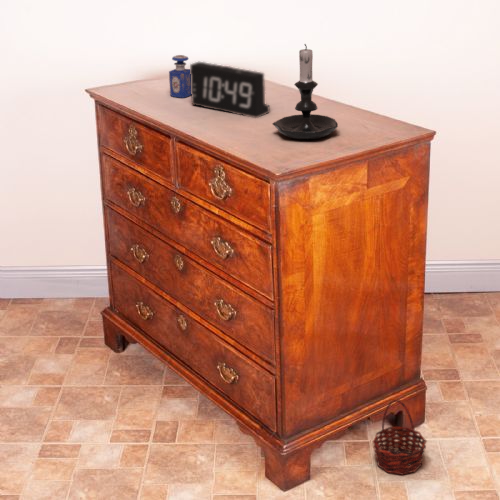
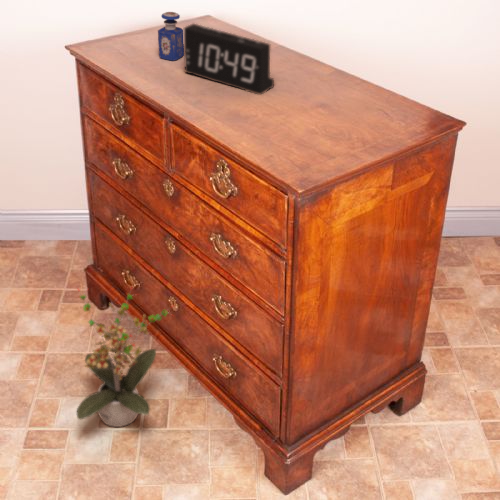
candle holder: present [273,44,338,139] -> none [283,22,359,133]
potted plant: none [89,305,182,441] -> present [77,288,173,427]
basket: present [373,400,426,474] -> none [375,398,431,472]

